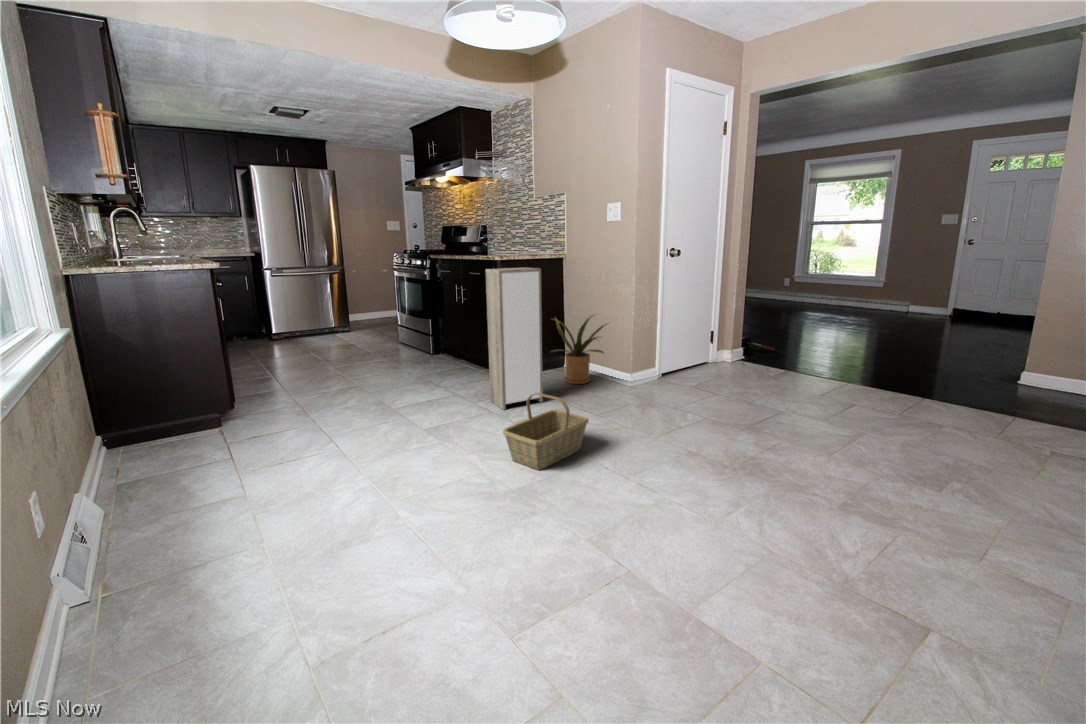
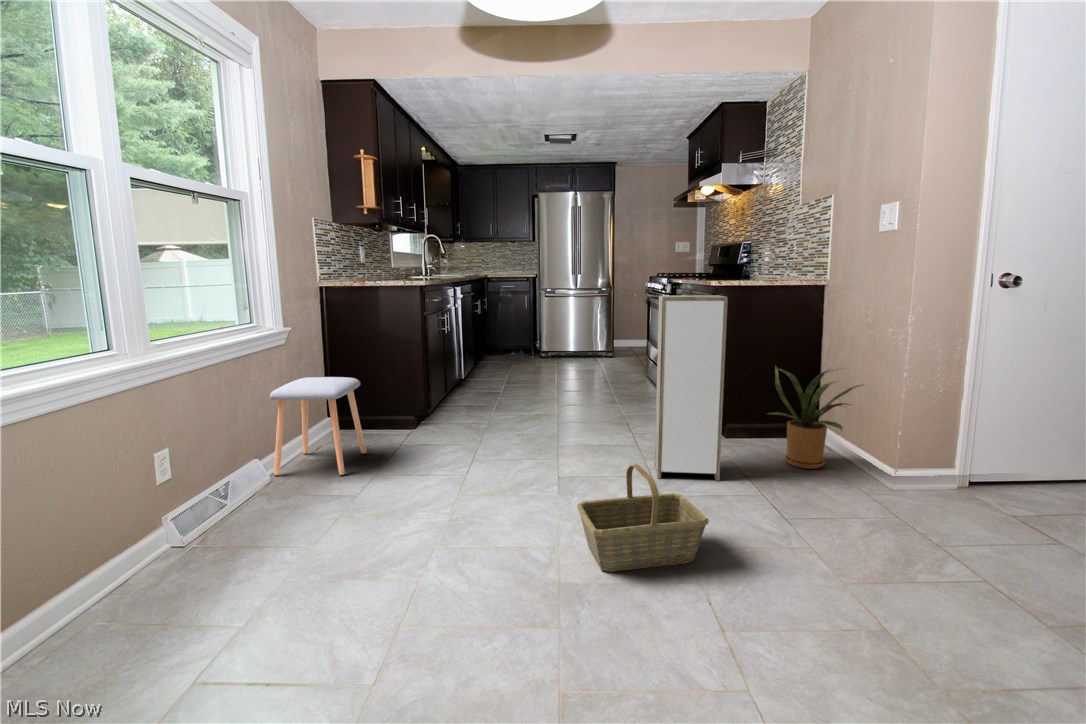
stool: none [98,374,216,500] -> present [270,377,366,476]

